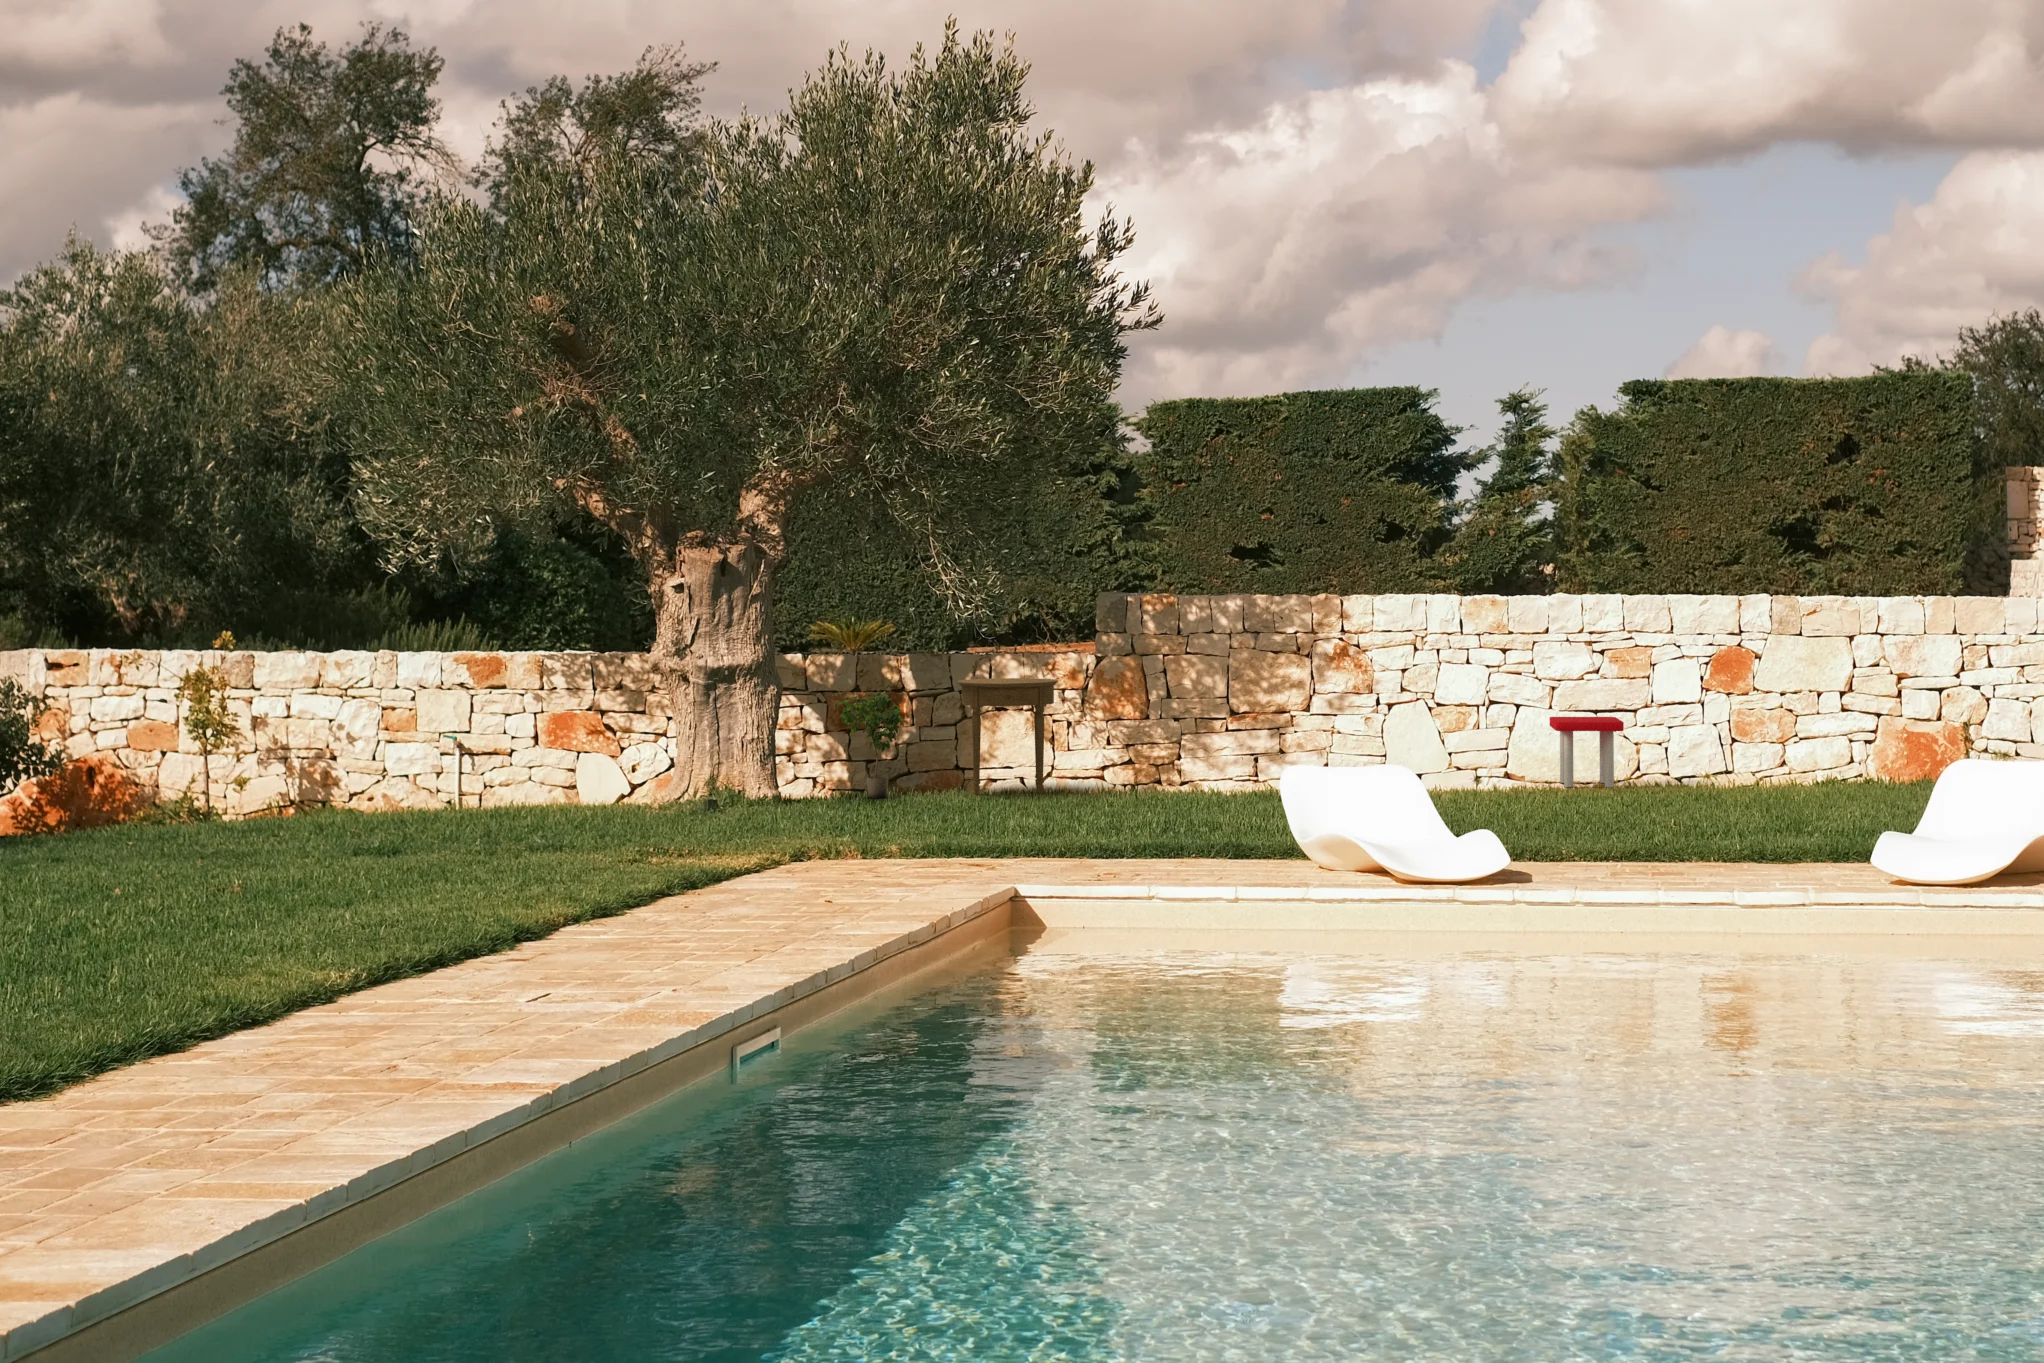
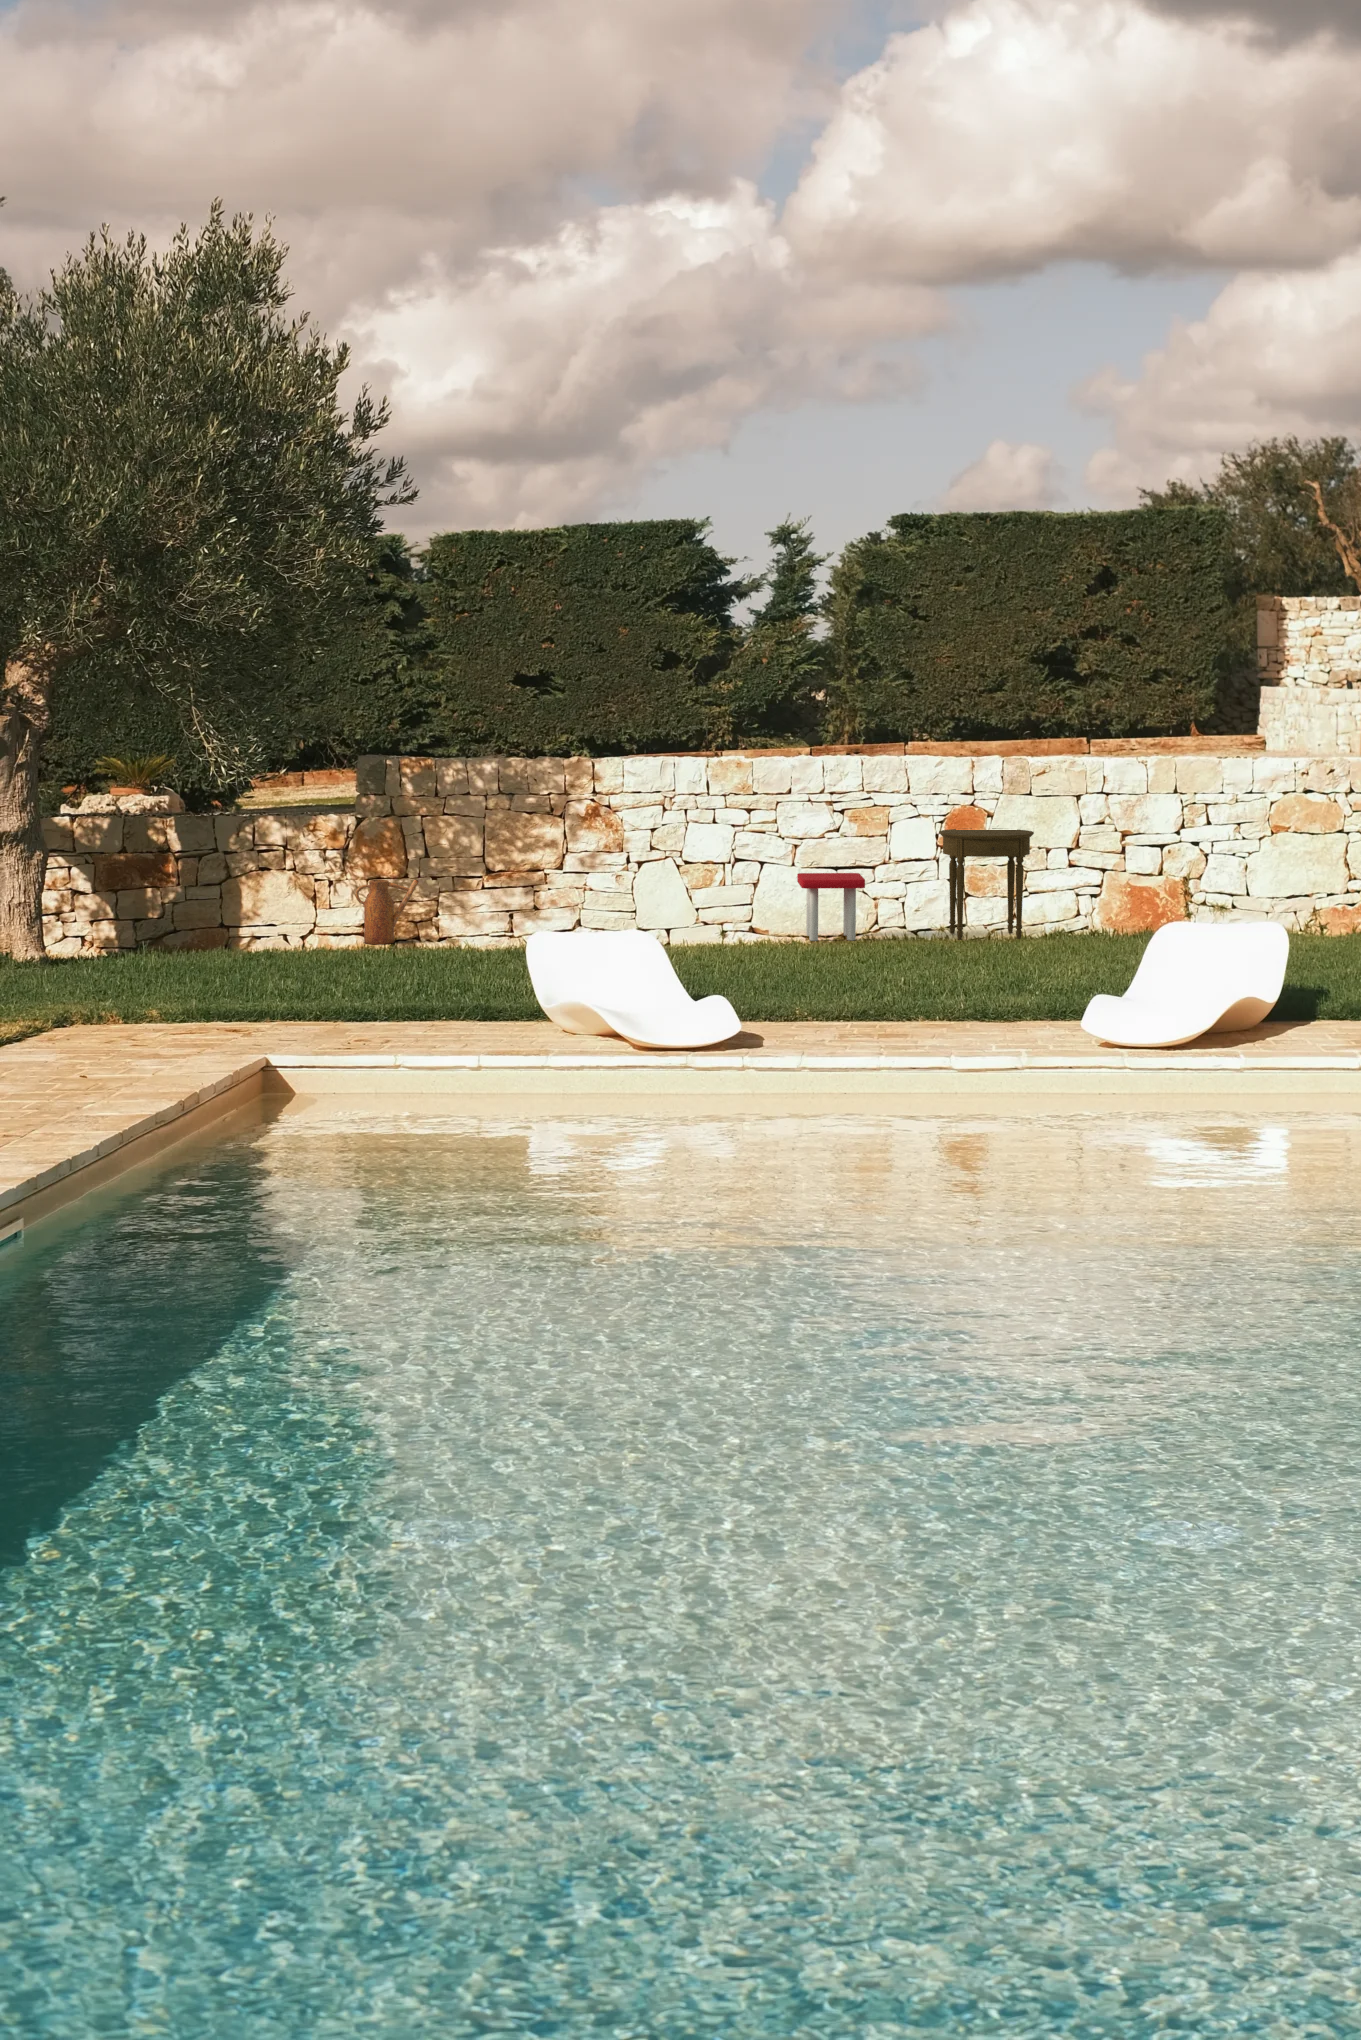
side table: present [957,678,1058,795] -> present [939,828,1034,940]
potted plant: present [837,691,904,798] -> none [98,853,166,959]
watering can: none [1092,721,1156,788] -> present [356,879,419,944]

